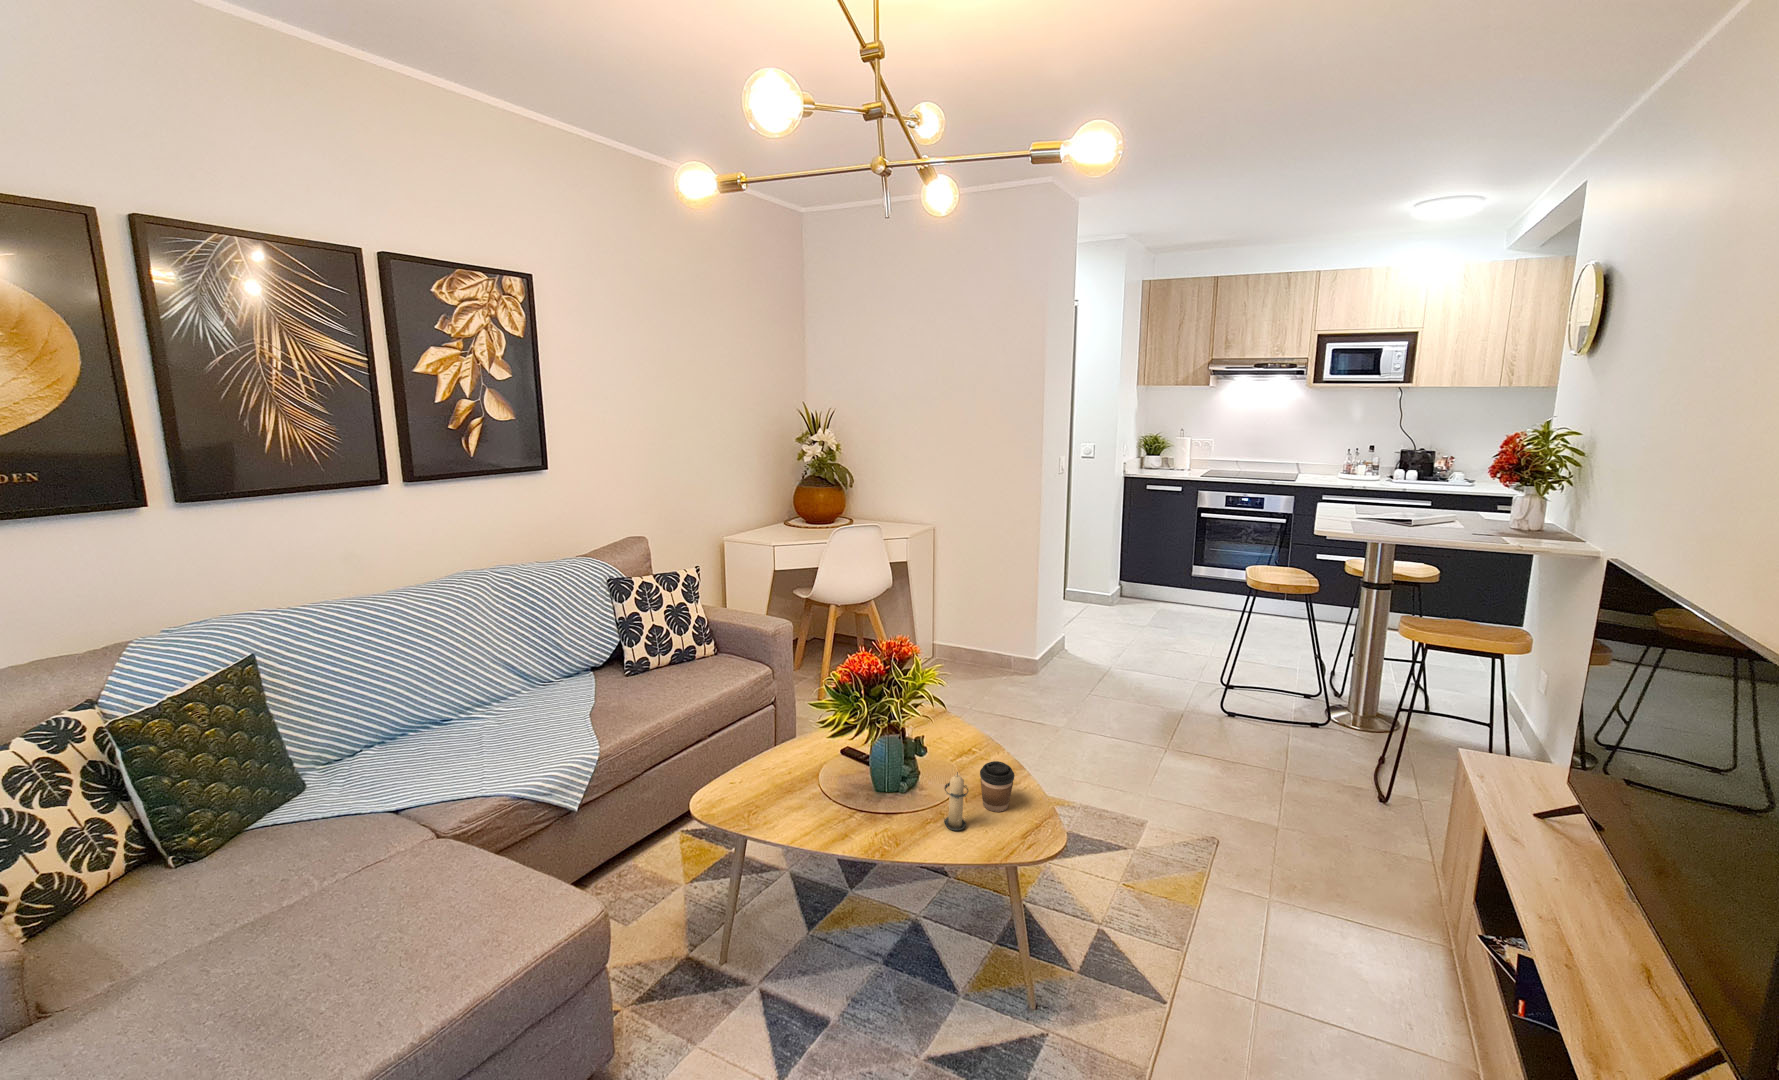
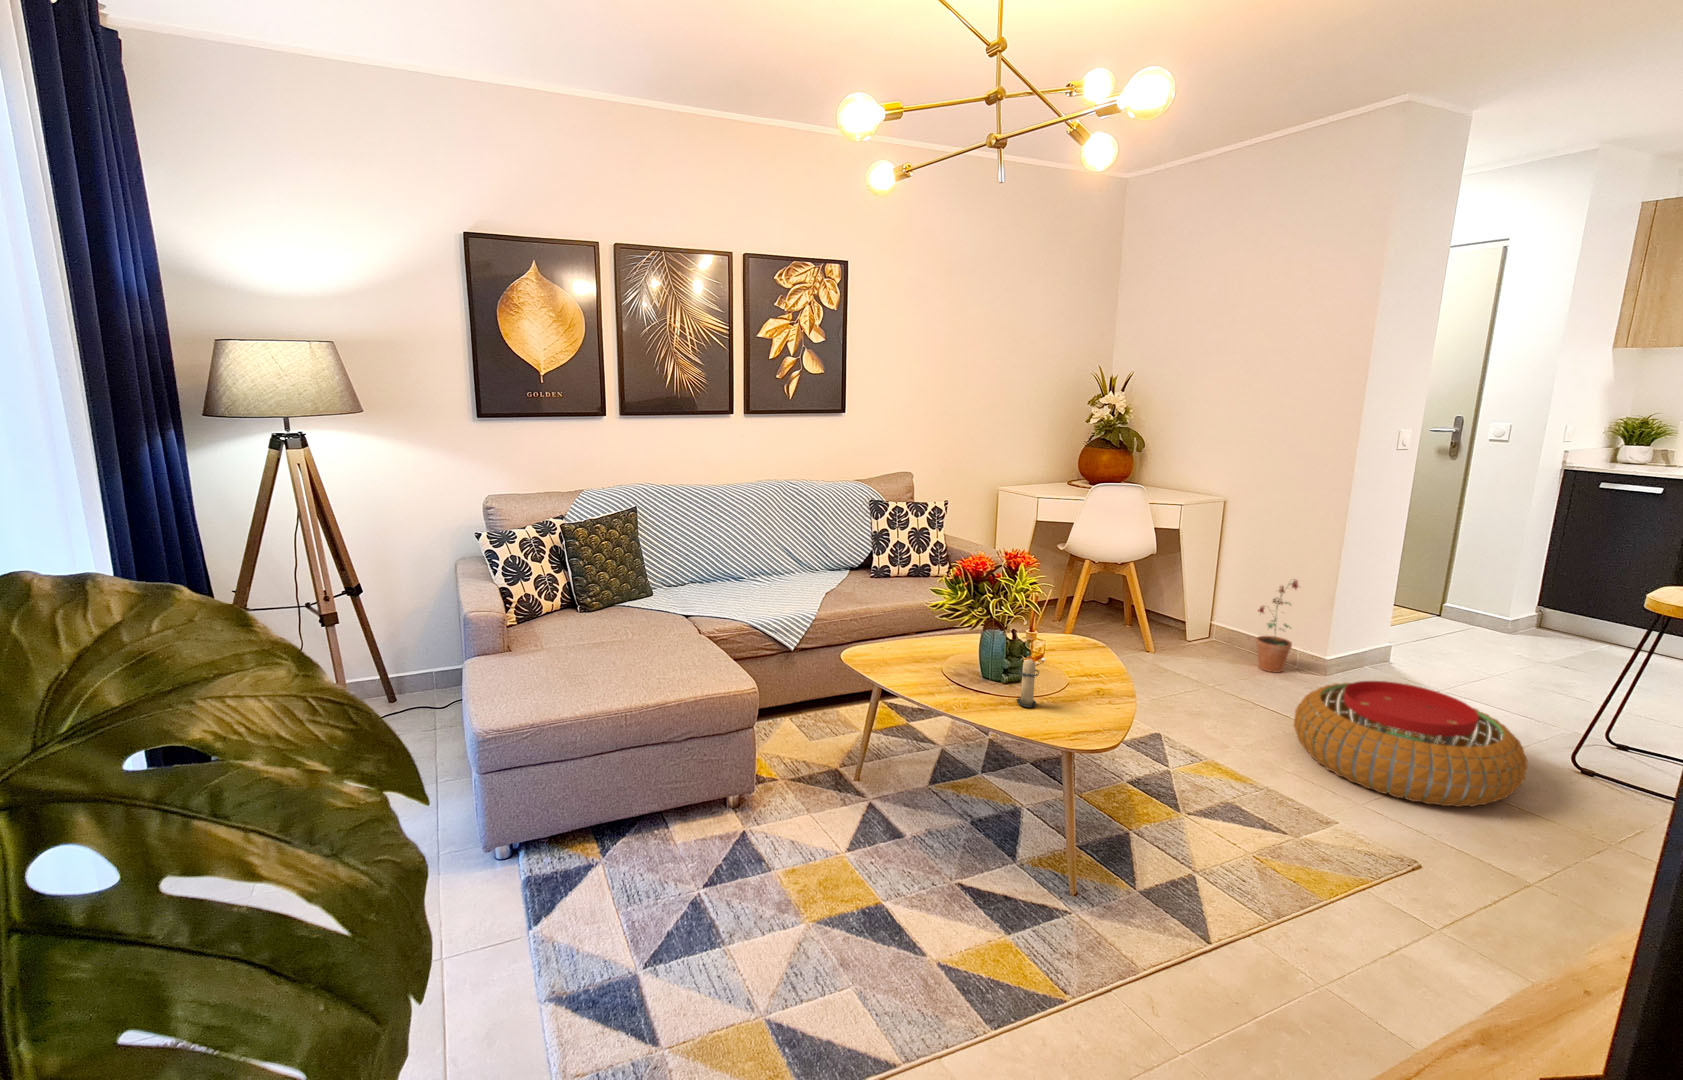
potted plant: none [979,591,1010,676] -> present [1256,579,1298,673]
pouf: none [1058,676,1226,781] -> present [1294,681,1527,807]
coffee cup: present [980,761,1015,812] -> none [1064,662,1096,708]

